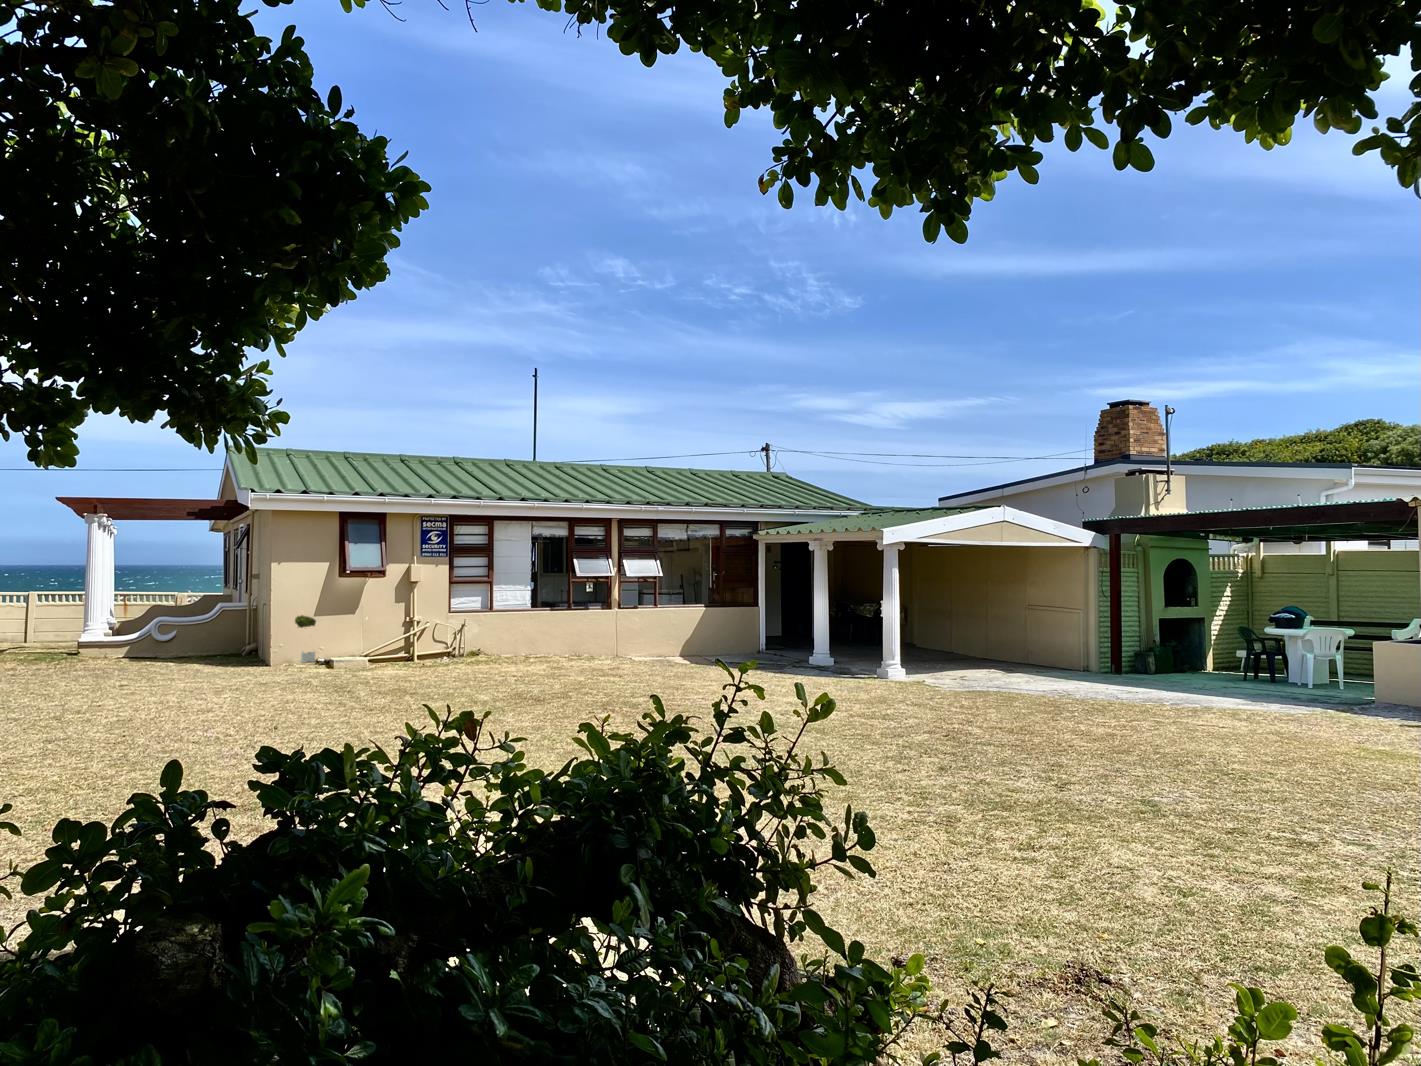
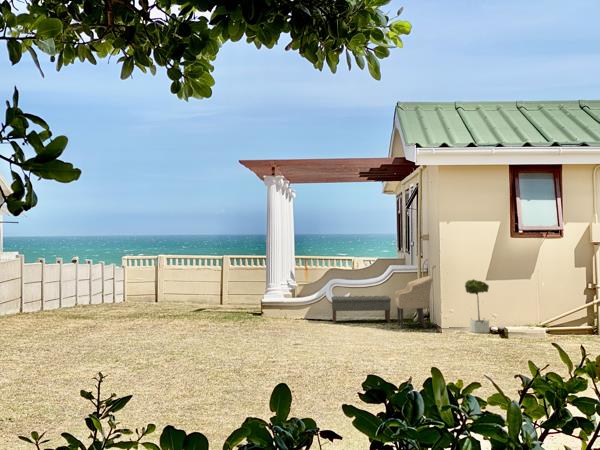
chair: none [228,613,266,662] -> present [395,276,433,328]
bench: none [160,632,224,661] -> present [332,296,391,324]

